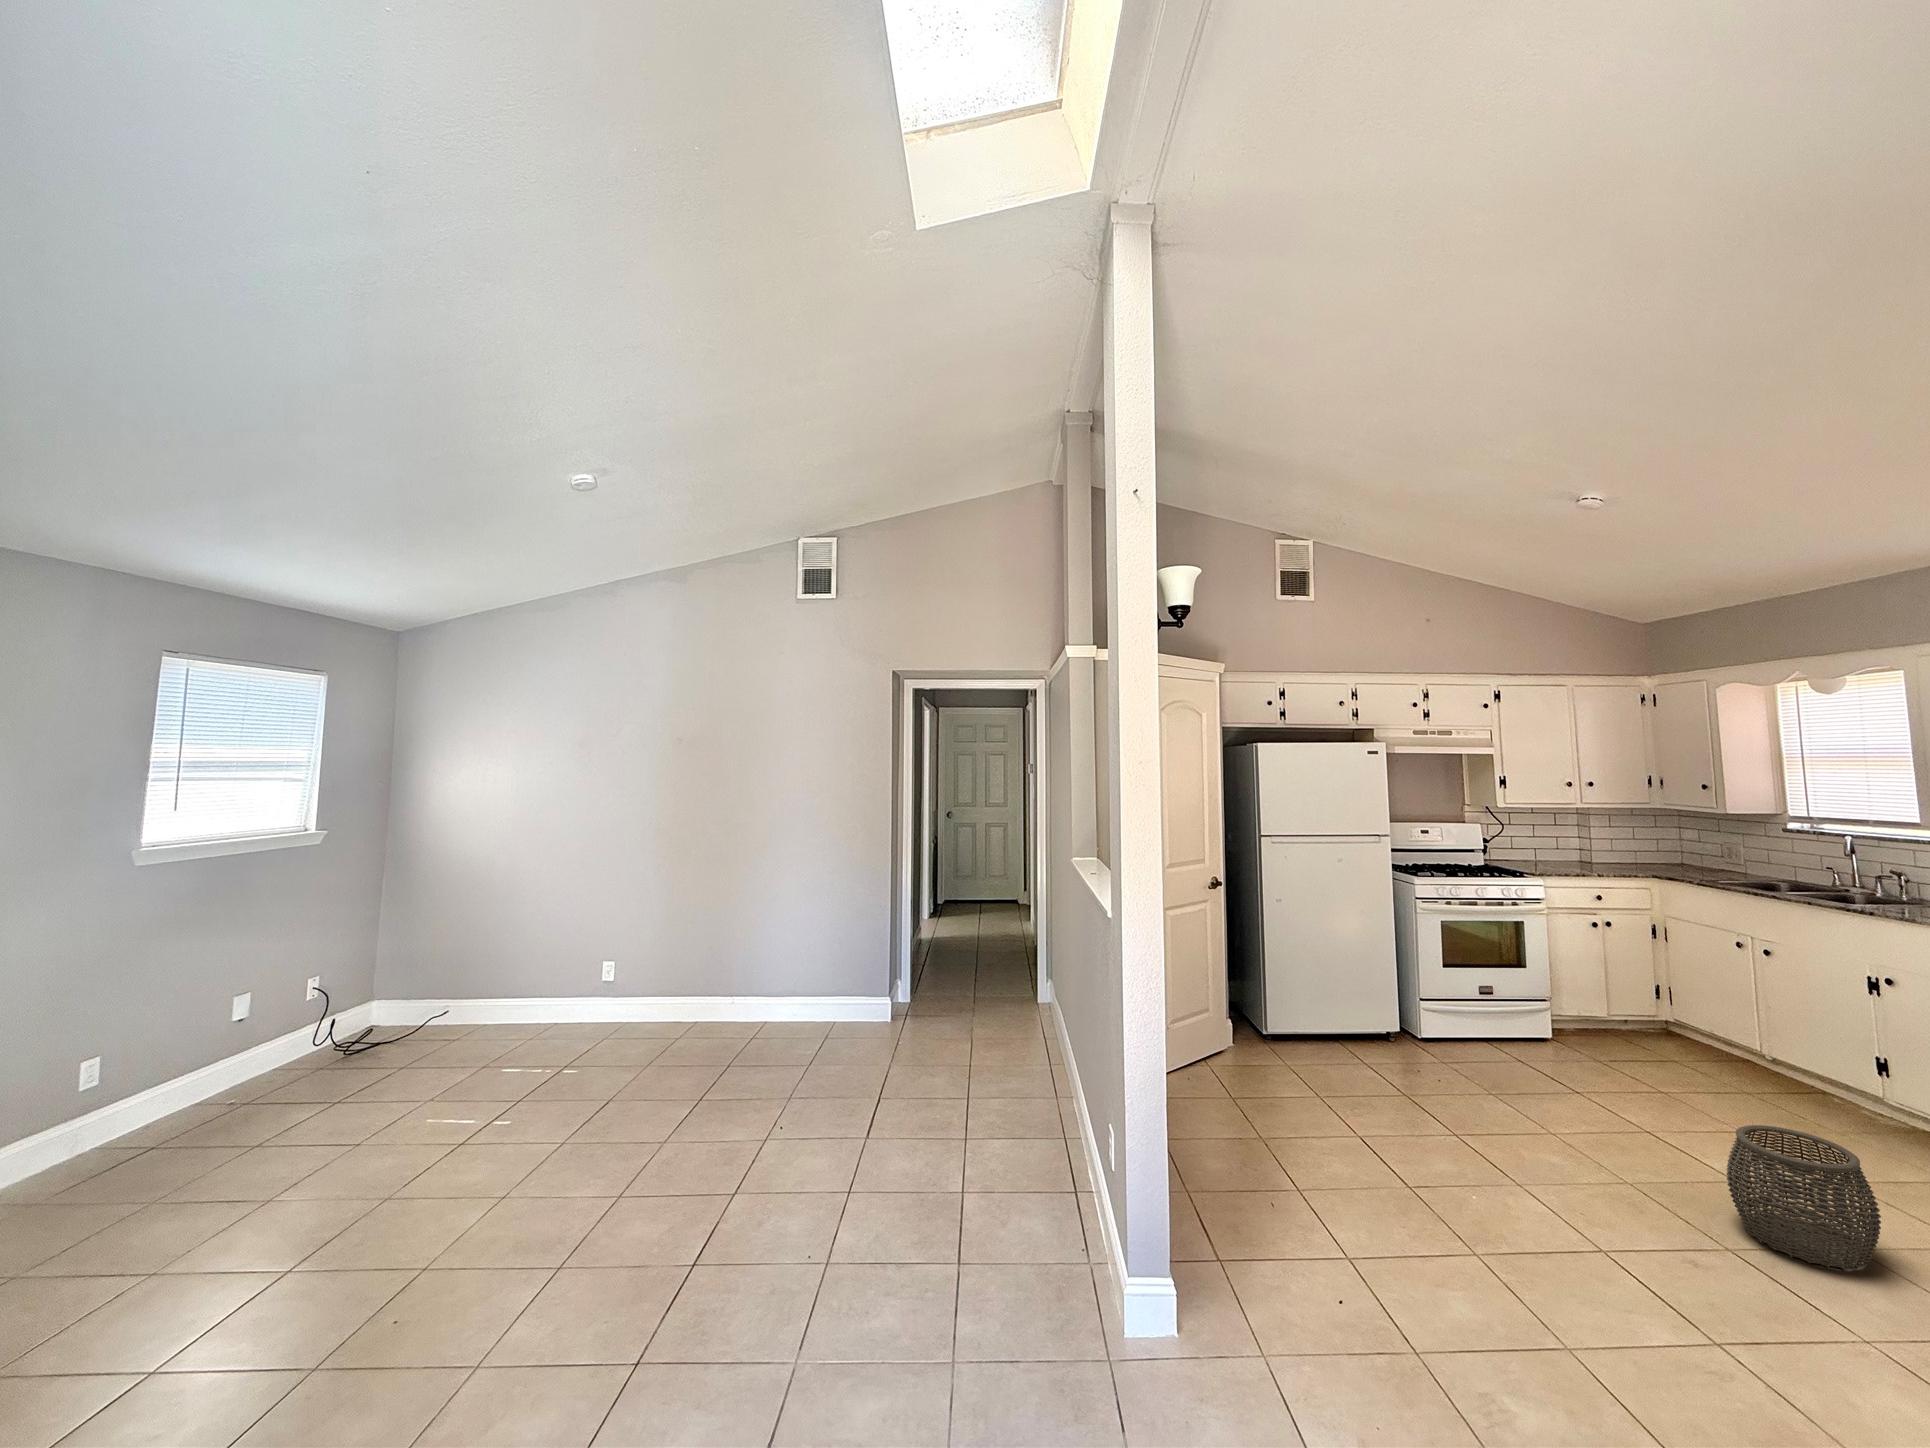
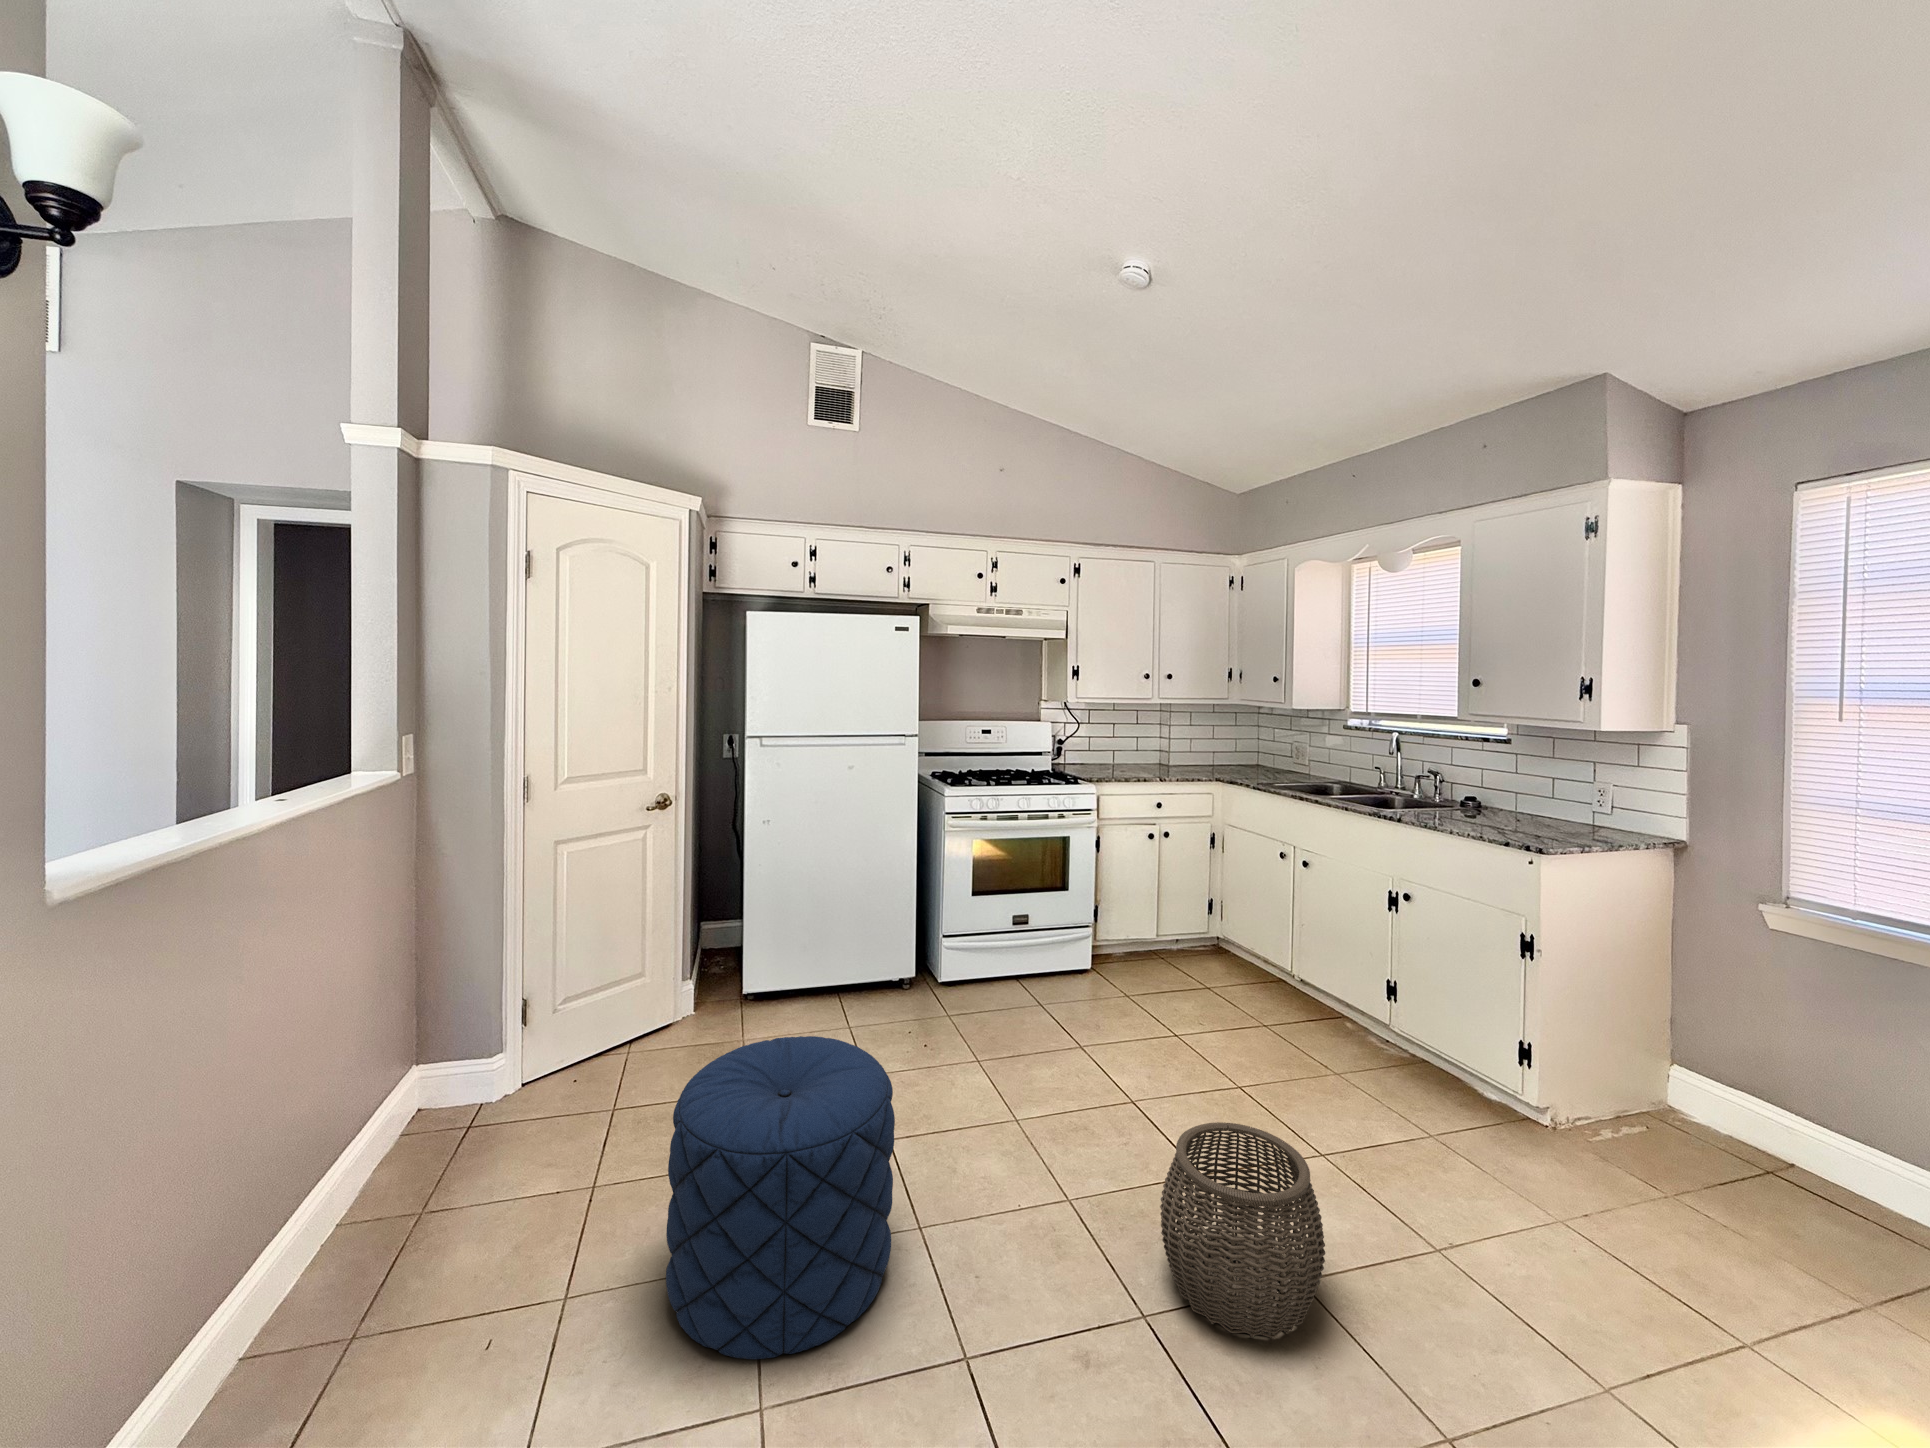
pouf: none [1363,1042,1523,1231] -> present [666,1036,895,1359]

